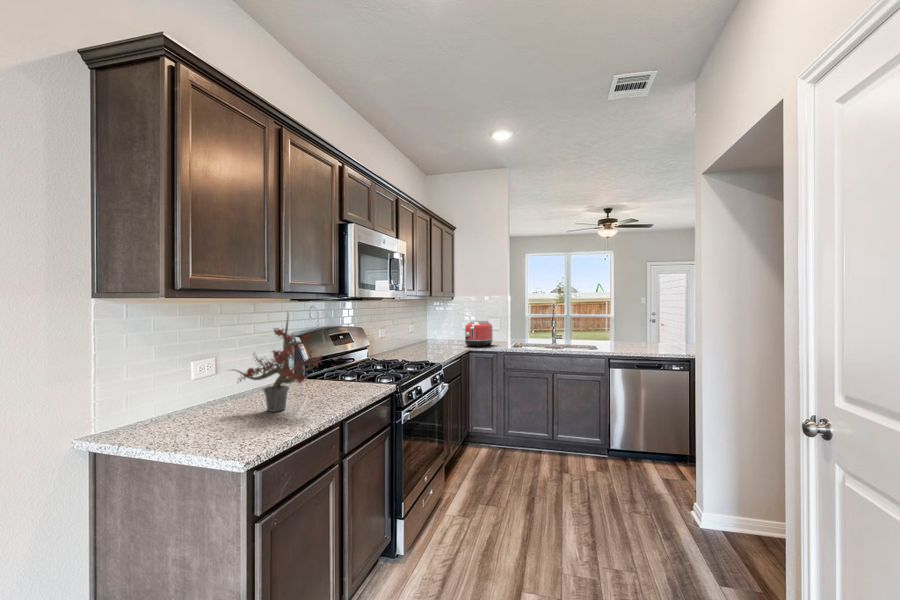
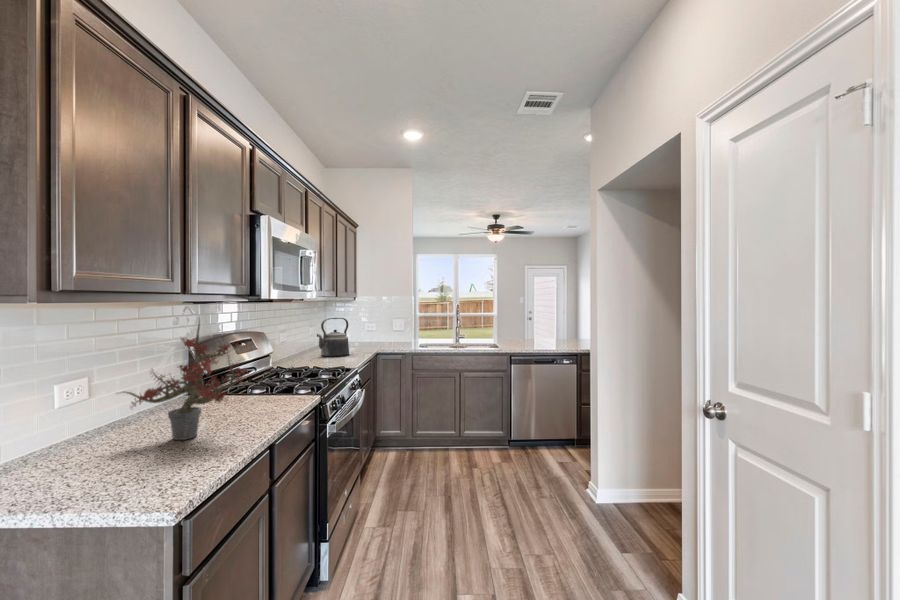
kettle: none [411,316,441,352] -> present [317,318,349,357]
toaster: present [465,321,493,347] -> none [371,322,399,349]

